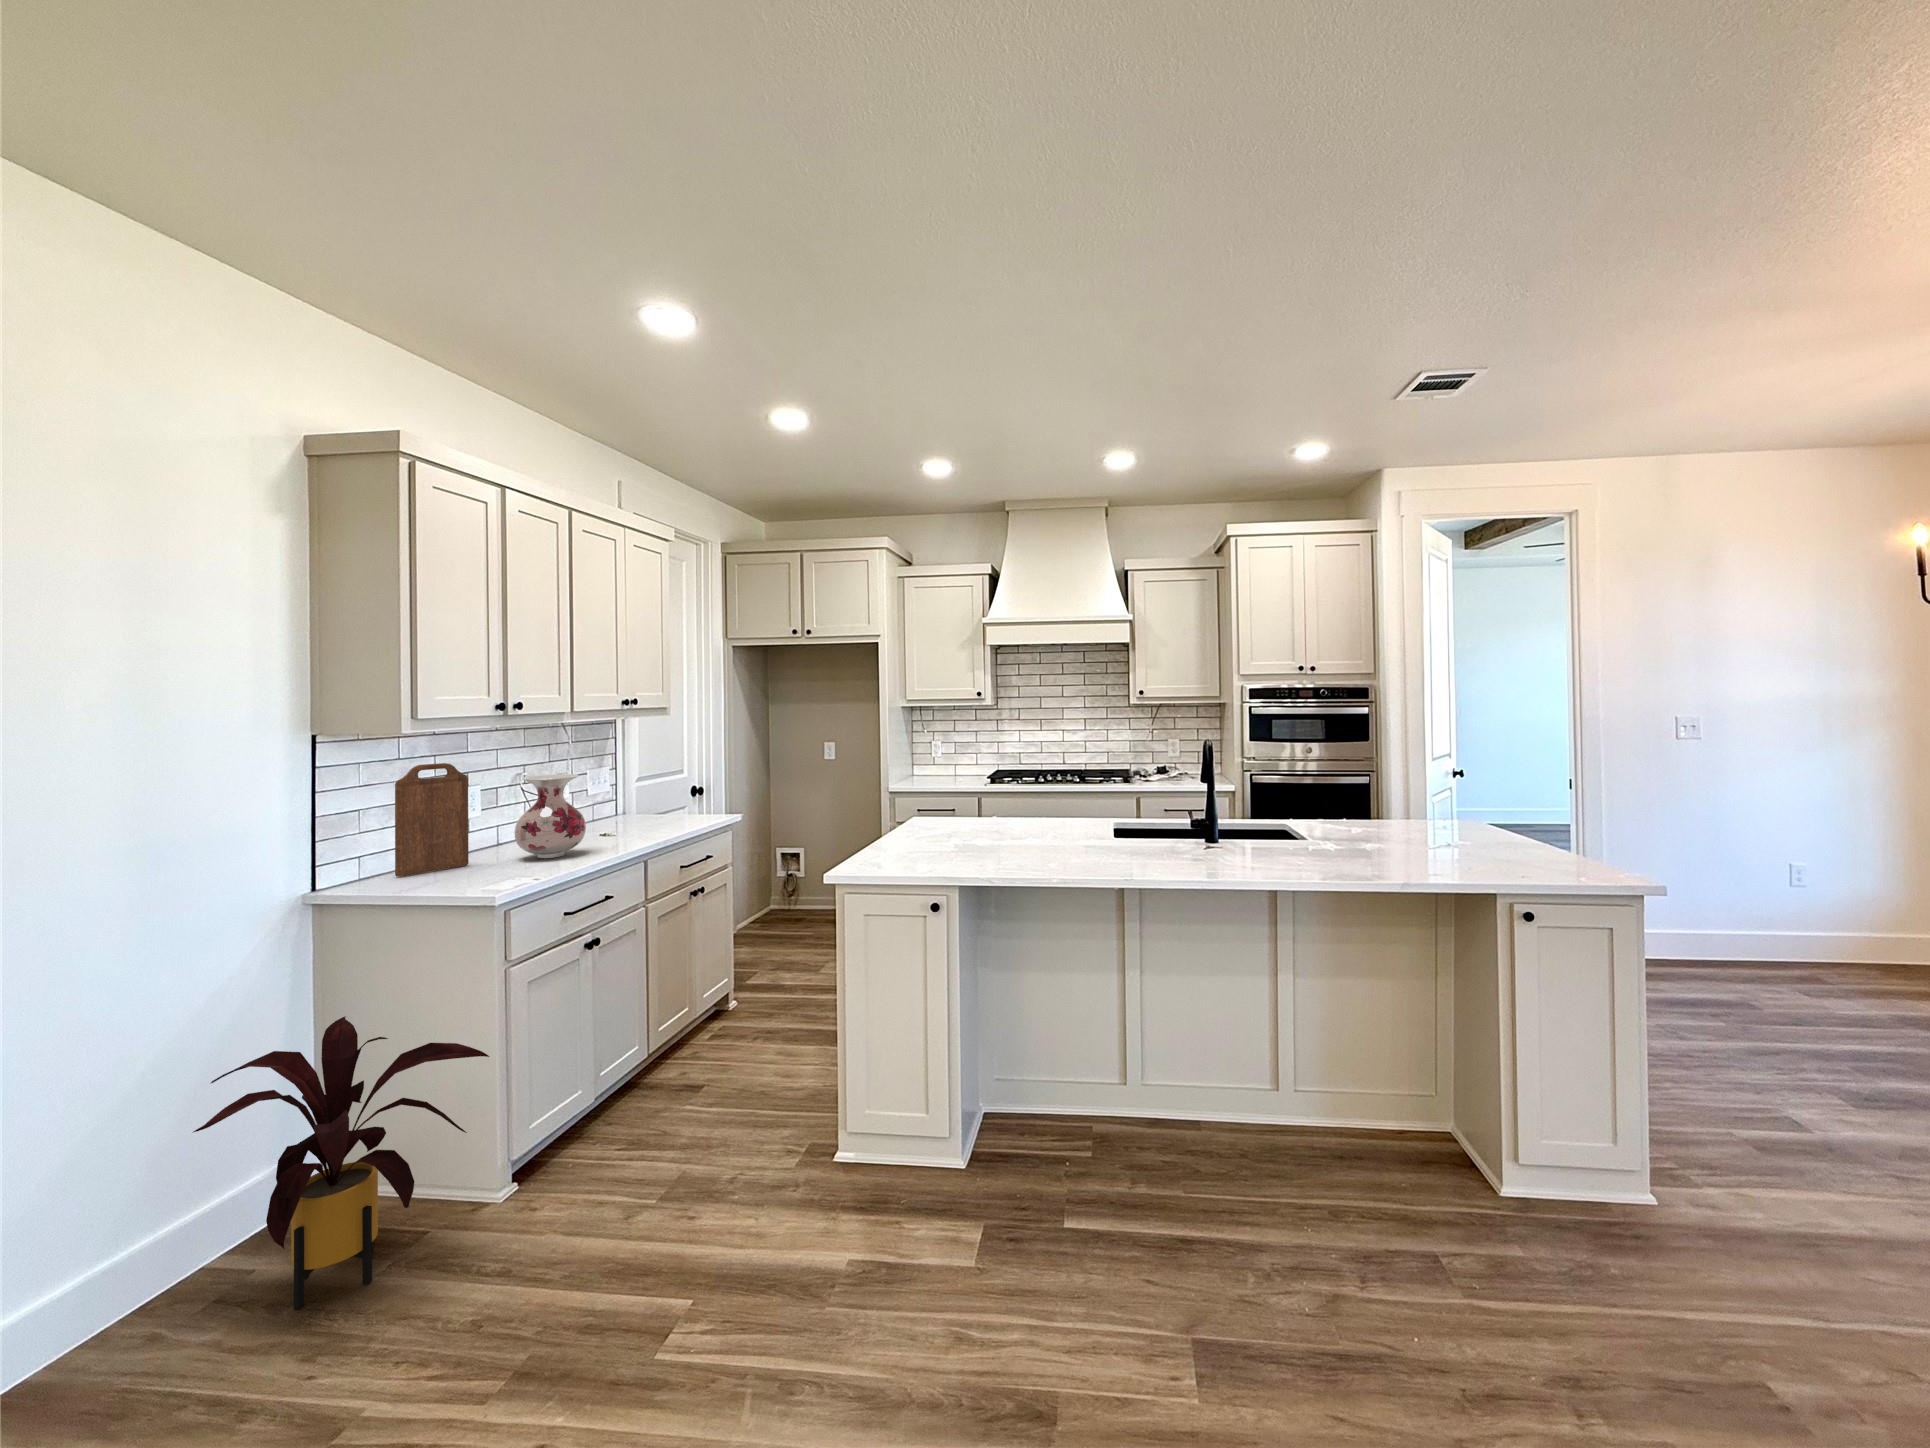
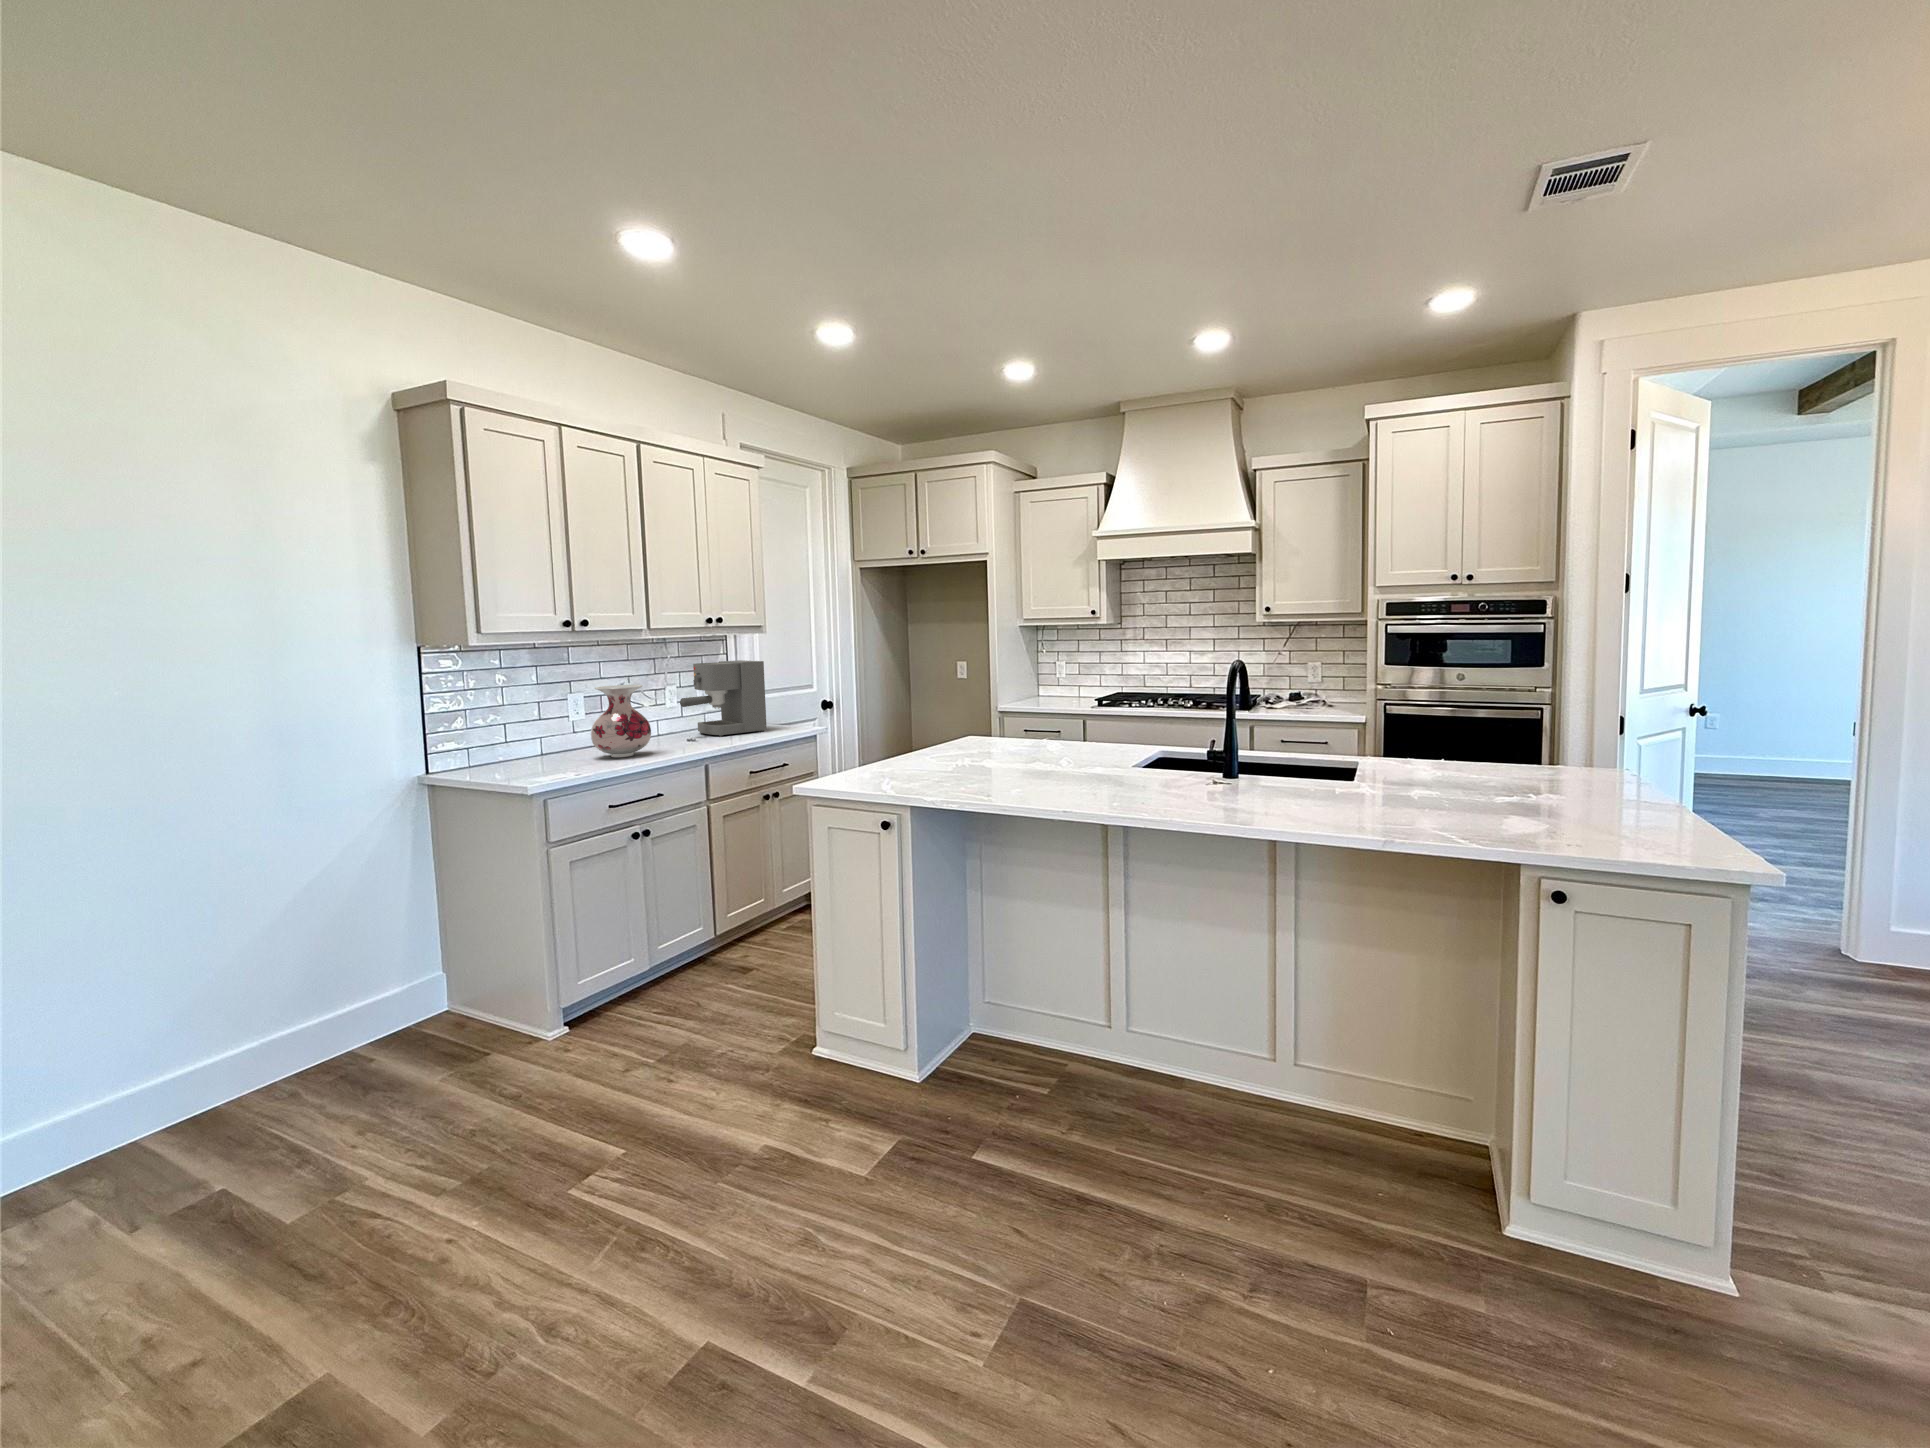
coffee maker: none [586,744,678,830] -> present [680,660,767,737]
cutting board: present [395,763,469,877] -> none [491,673,557,766]
house plant: present [194,1016,489,1310] -> none [291,874,516,1092]

